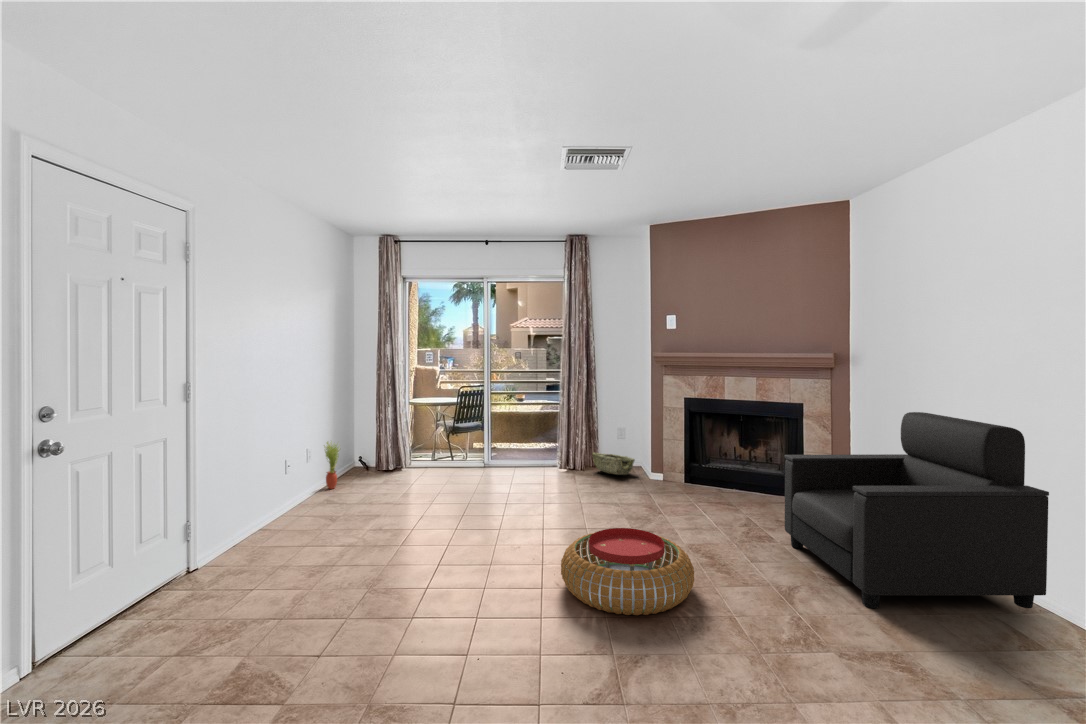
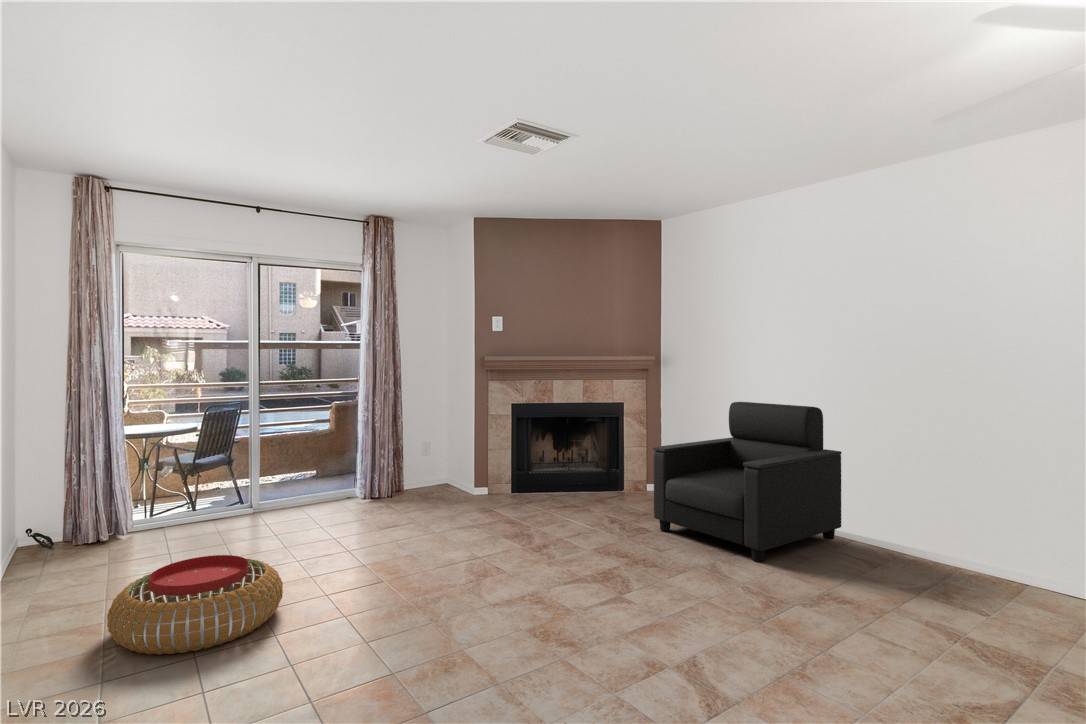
potted plant: present [324,442,339,489] -> none [7,500,40,580]
woven basket: present [593,453,635,475] -> none [402,474,454,497]
pouf: present [561,528,694,615] -> present [107,555,283,655]

